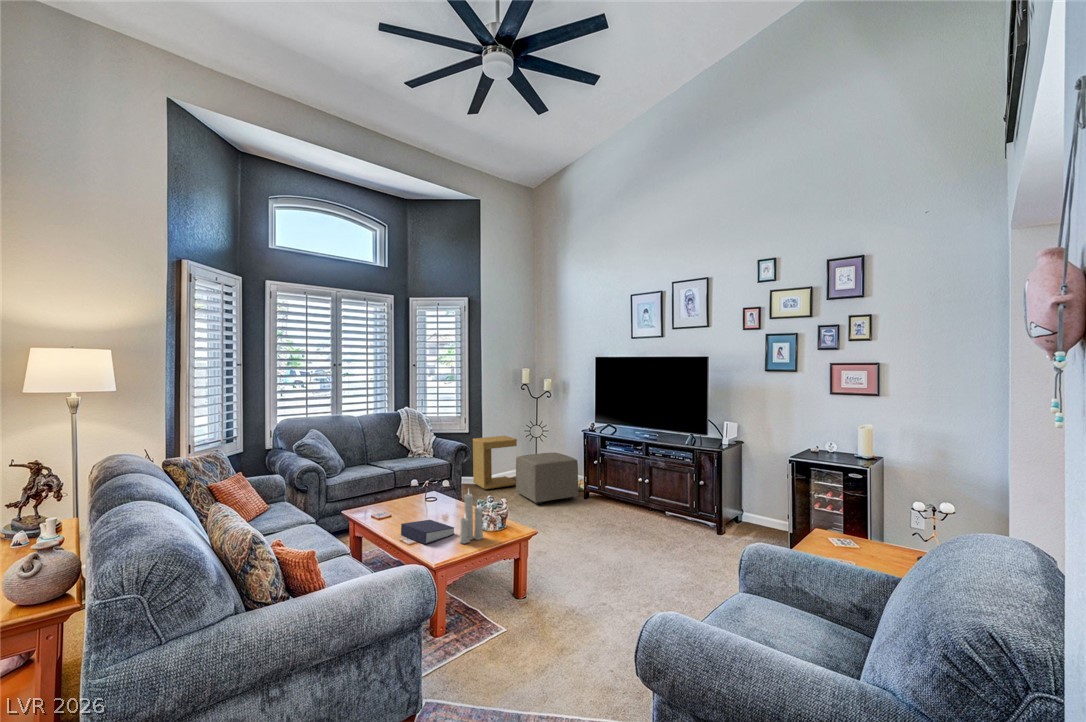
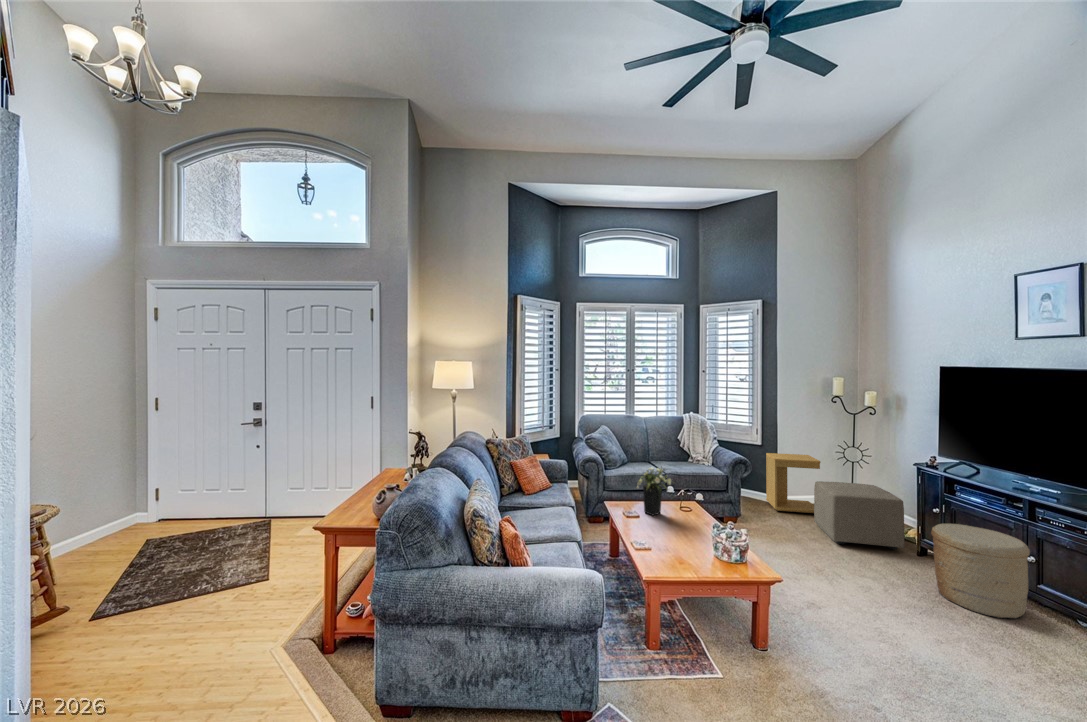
flower arrangement: none [385,460,427,512] -> present [637,467,671,515]
woven basket: none [600,469,650,526] -> present [931,524,1030,618]
candle: present [460,493,483,543] -> none [684,504,712,565]
book: present [401,520,454,544] -> none [635,526,685,553]

